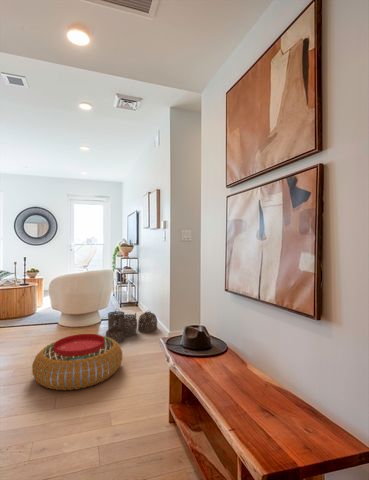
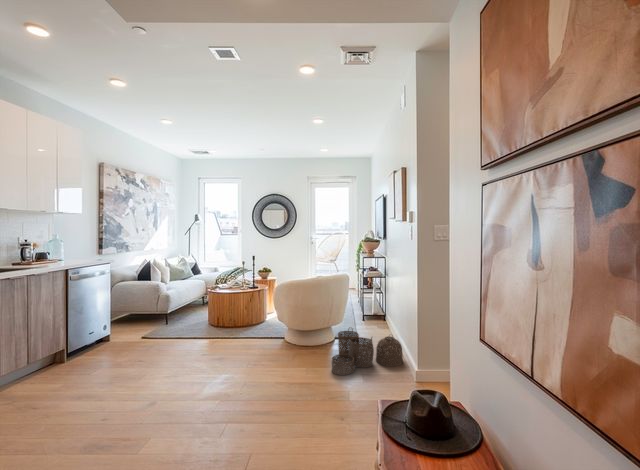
pouf: present [32,334,122,390] -> none [237,361,342,435]

